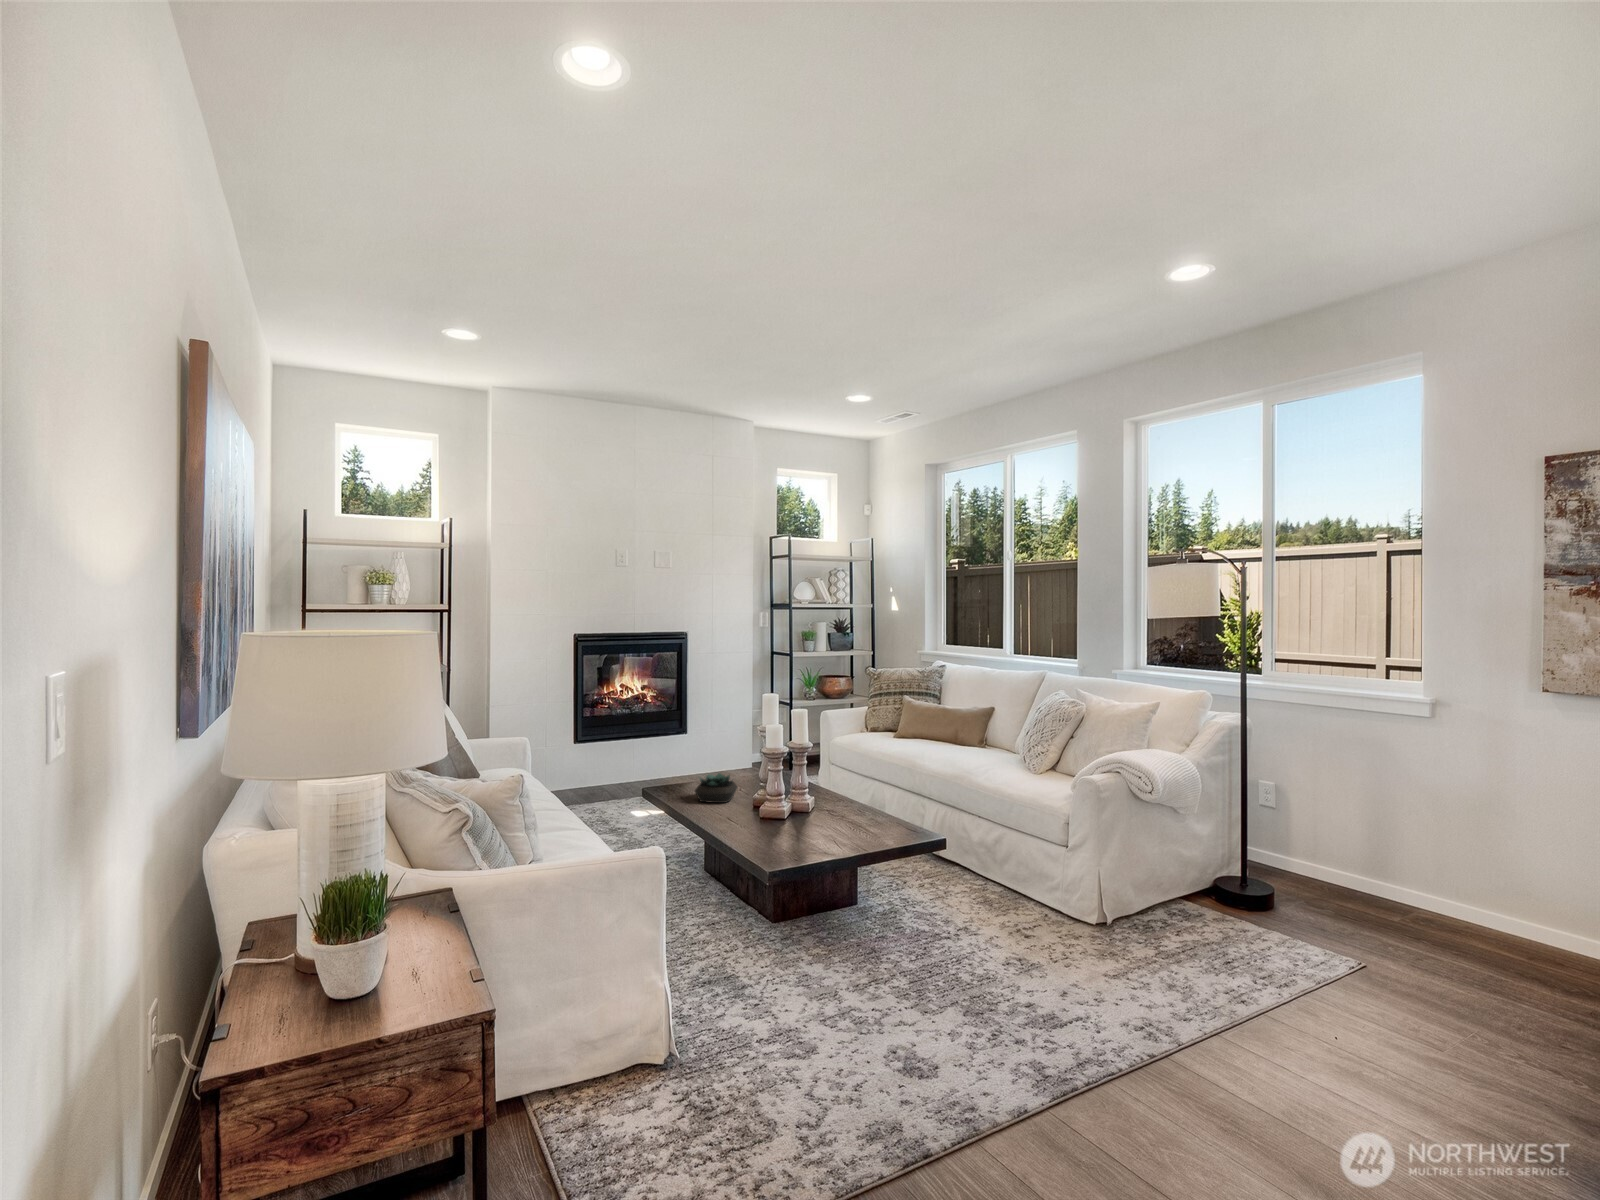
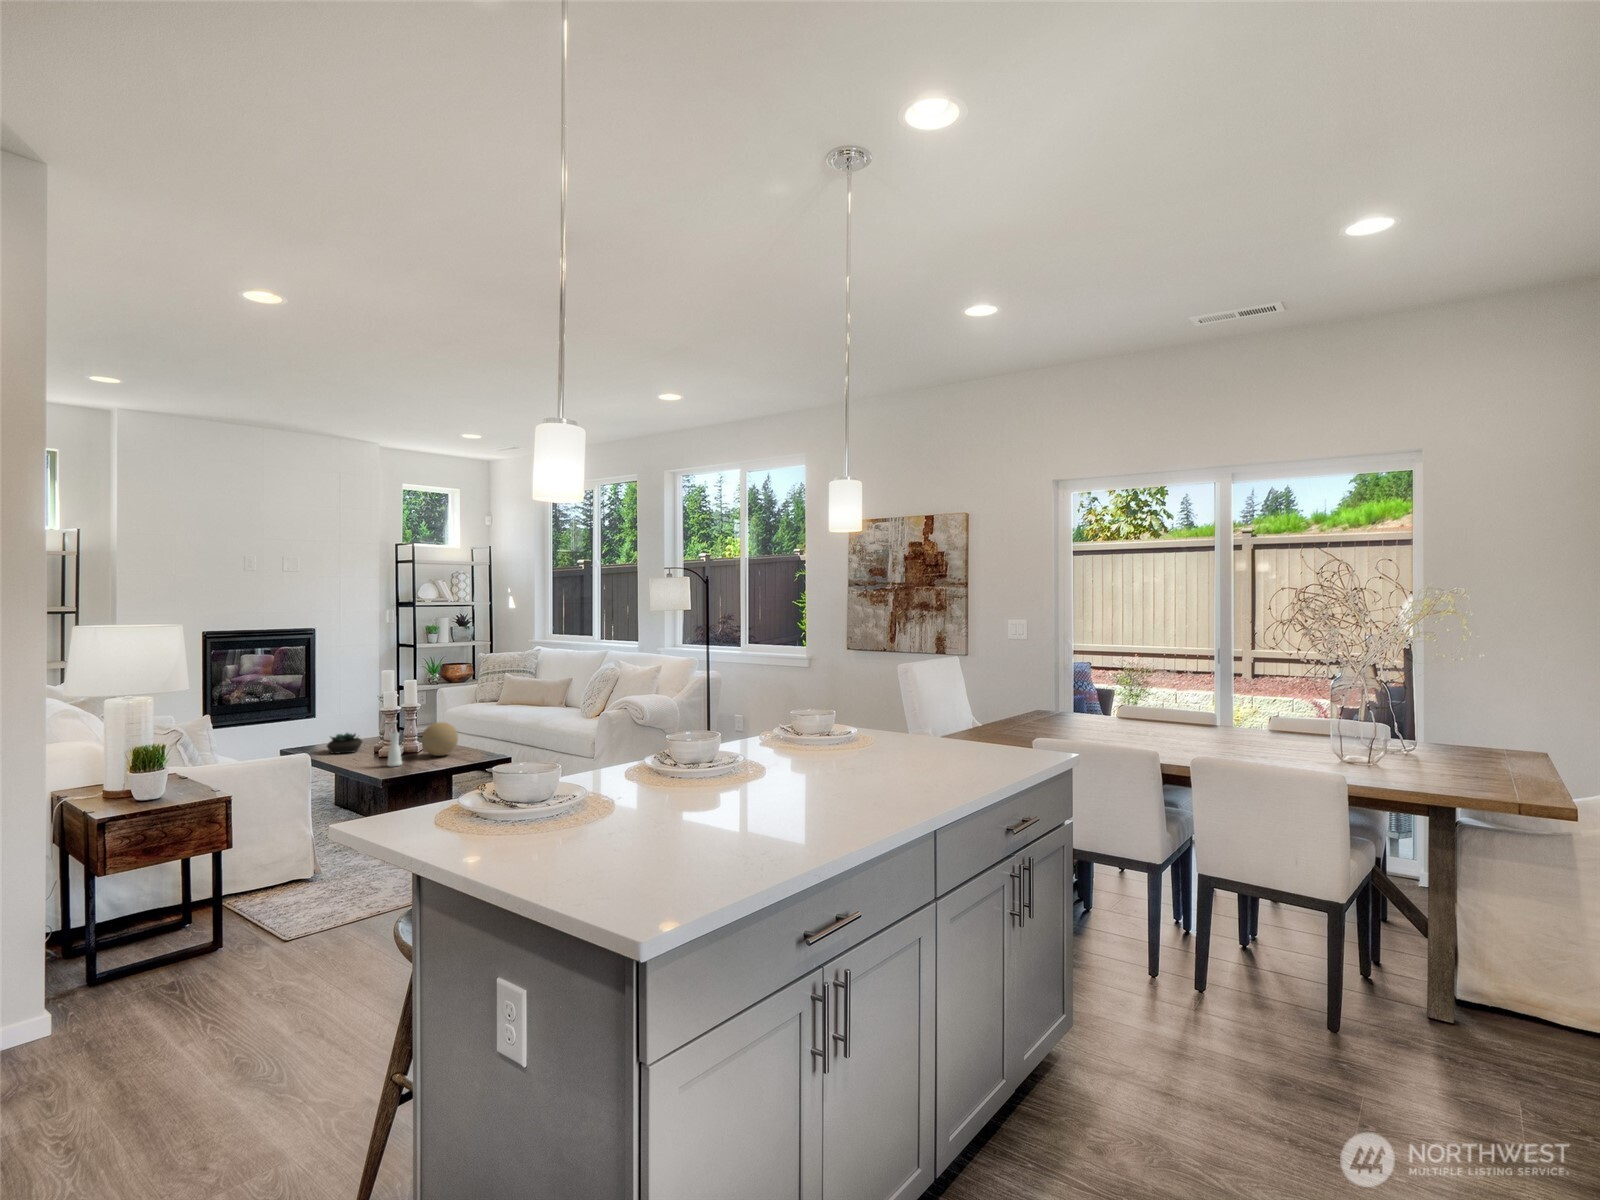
vase: none [763,769,790,837] -> present [381,722,402,766]
decorative orb: none [814,772,863,821] -> present [422,722,458,756]

